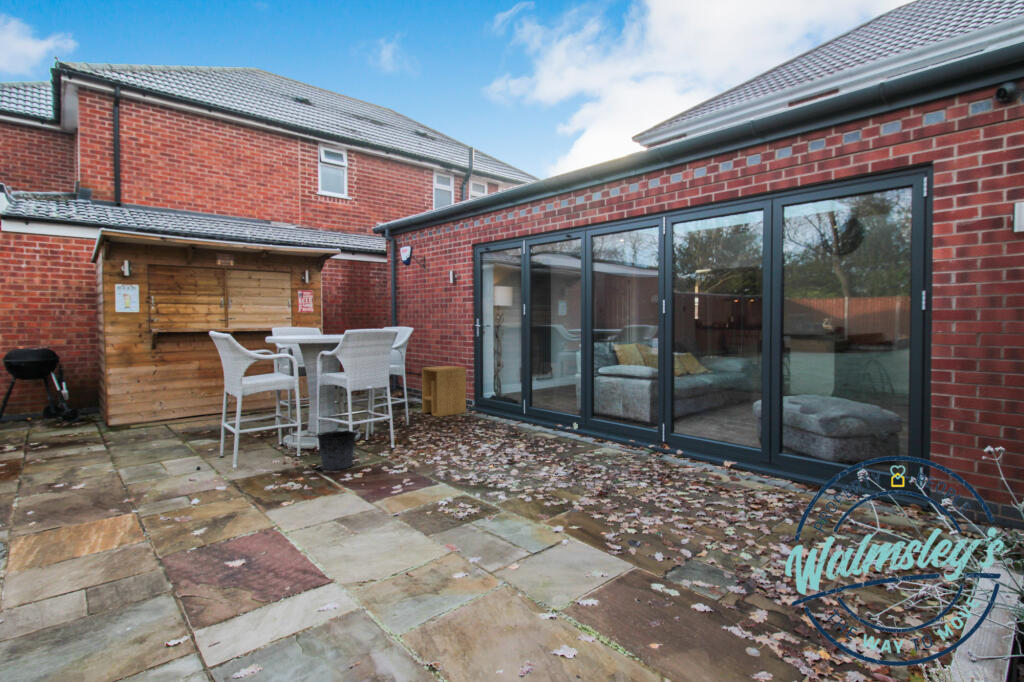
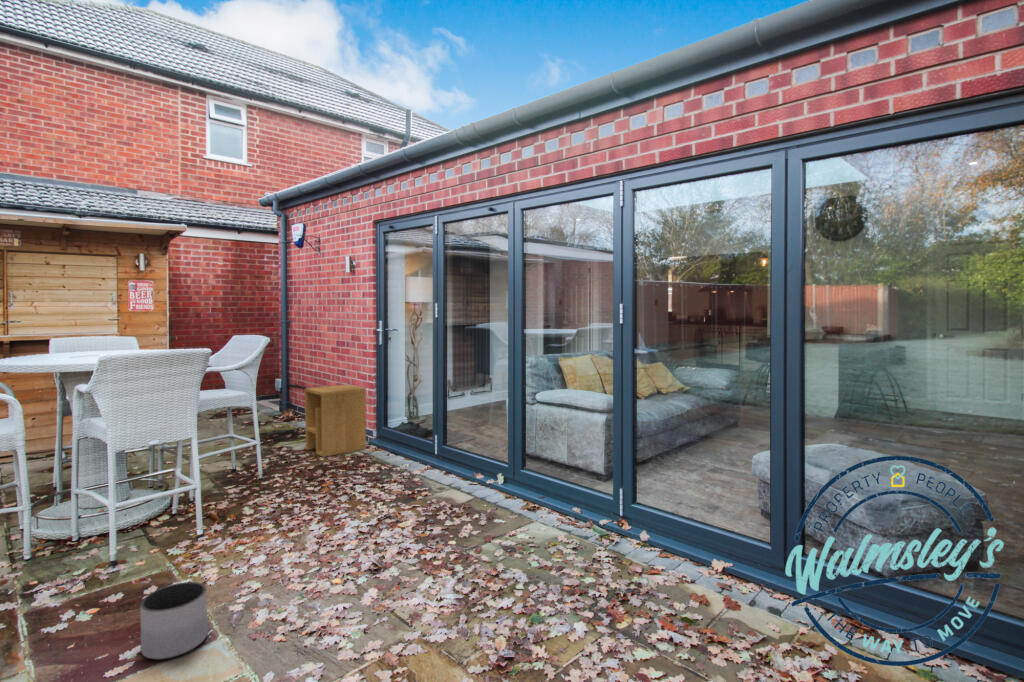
bucket: present [315,431,358,470] -> none [51,510,132,582]
planter: none [397,460,430,496] -> present [140,582,208,660]

